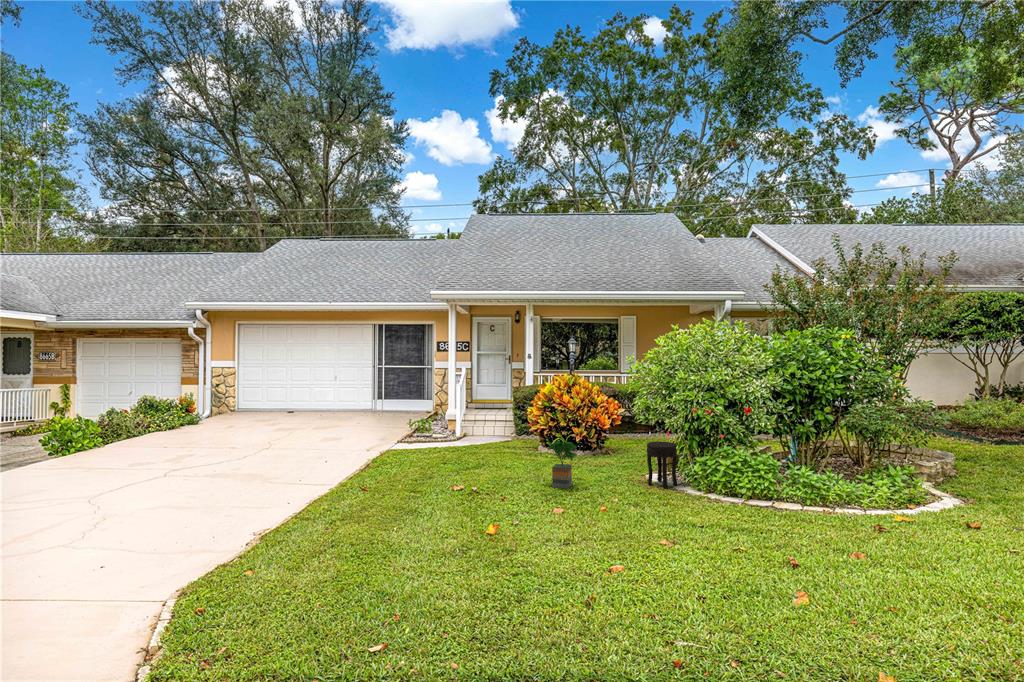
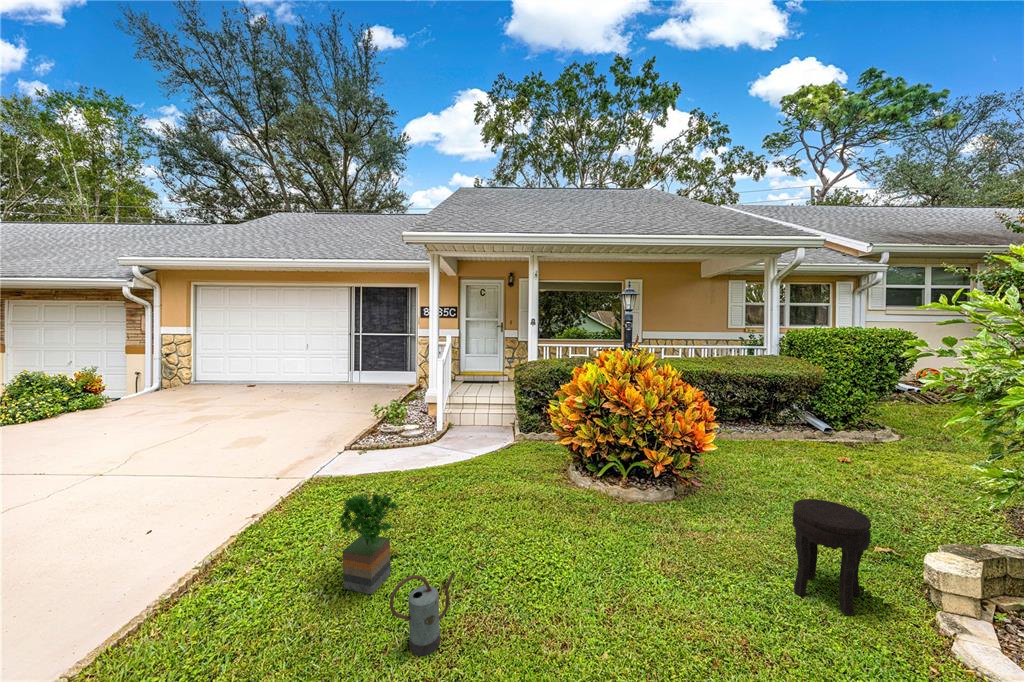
potted tree: present [549,441,577,488] -> present [339,493,398,595]
watering can: none [459,463,485,497] -> present [390,573,455,656]

